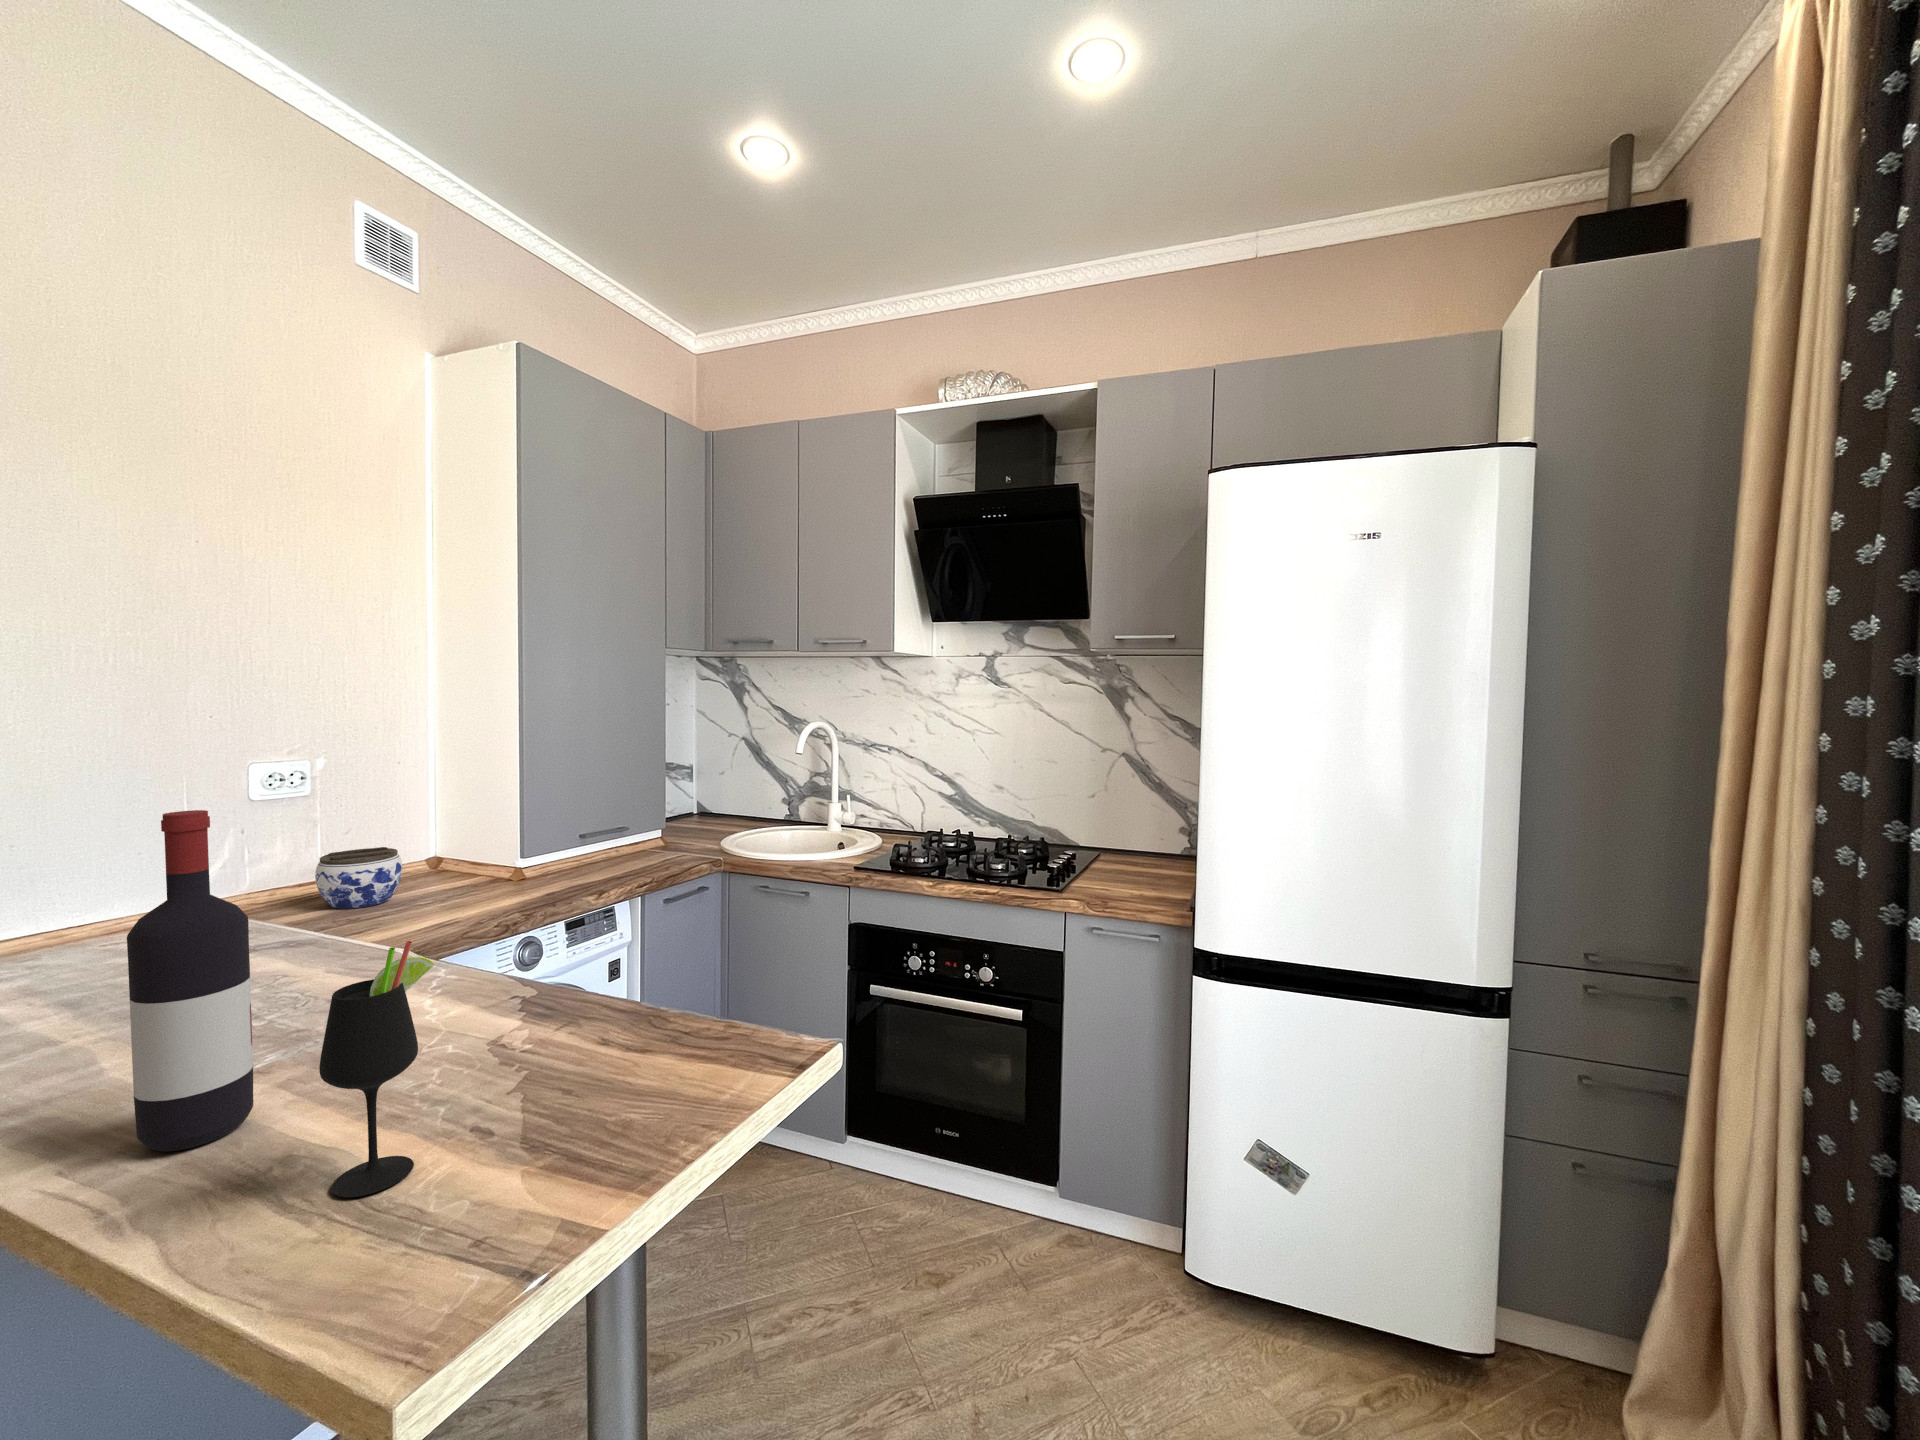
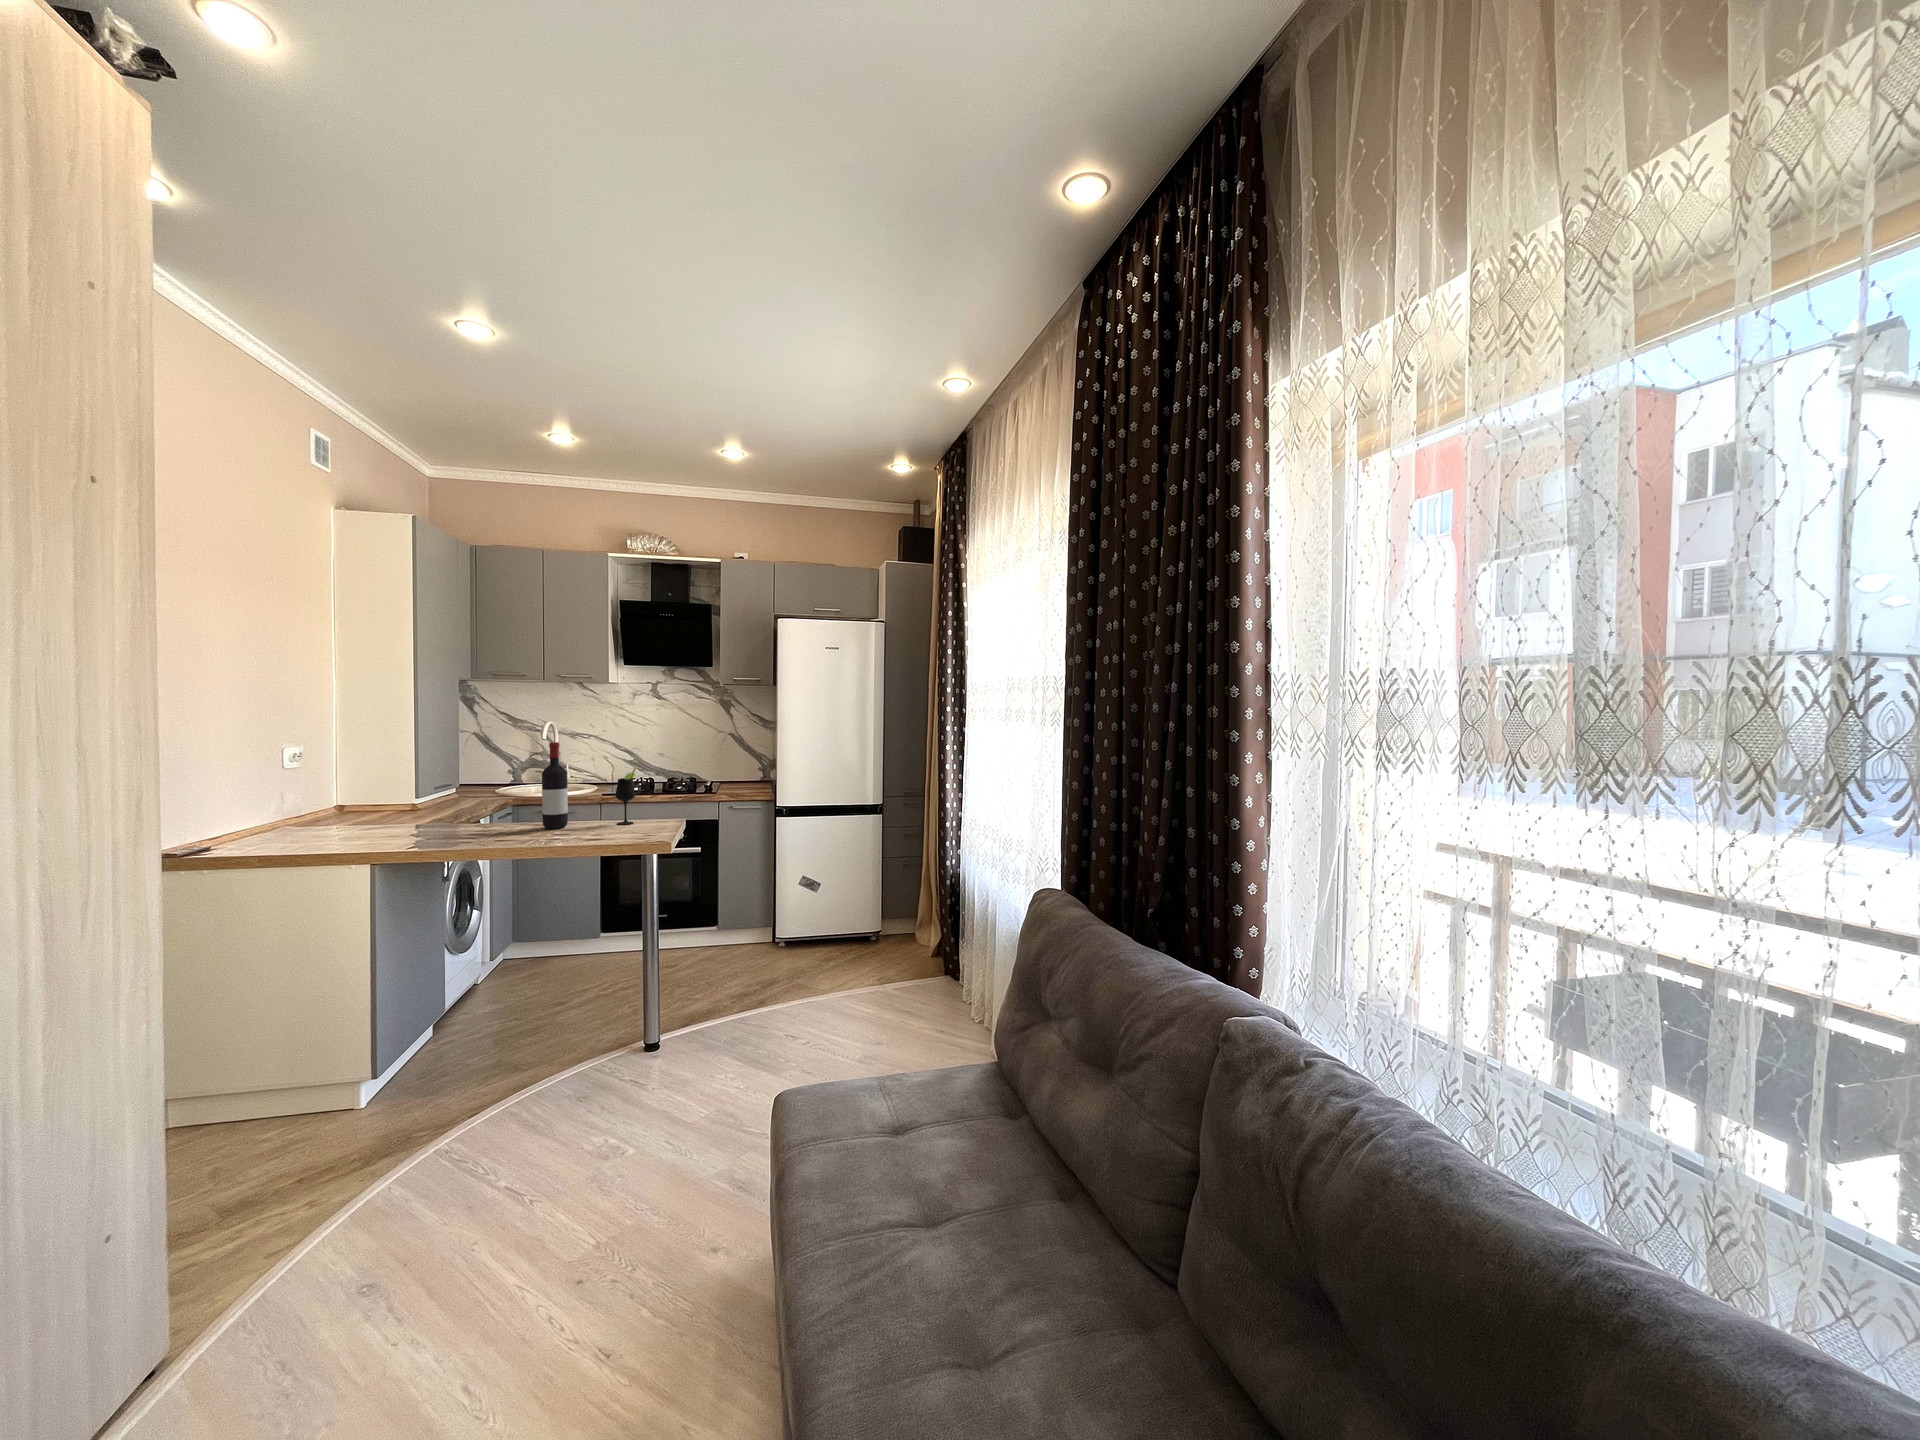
jar: present [315,847,402,909] -> none [333,791,380,822]

